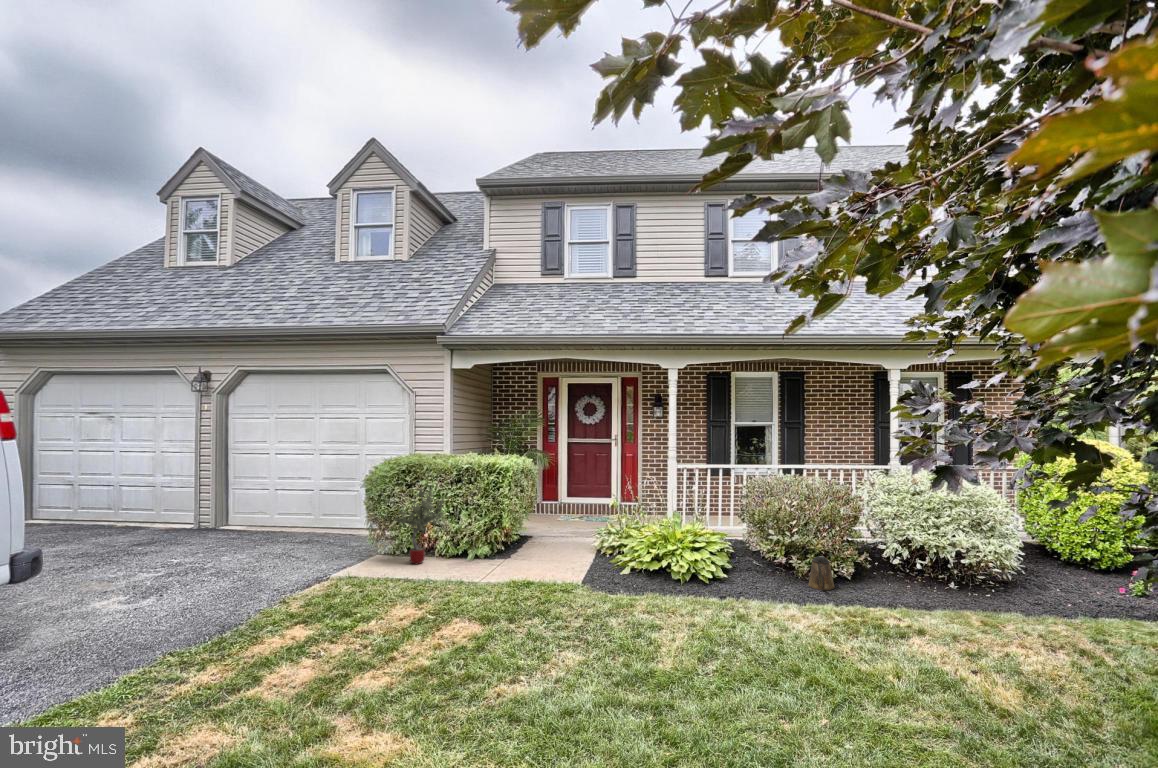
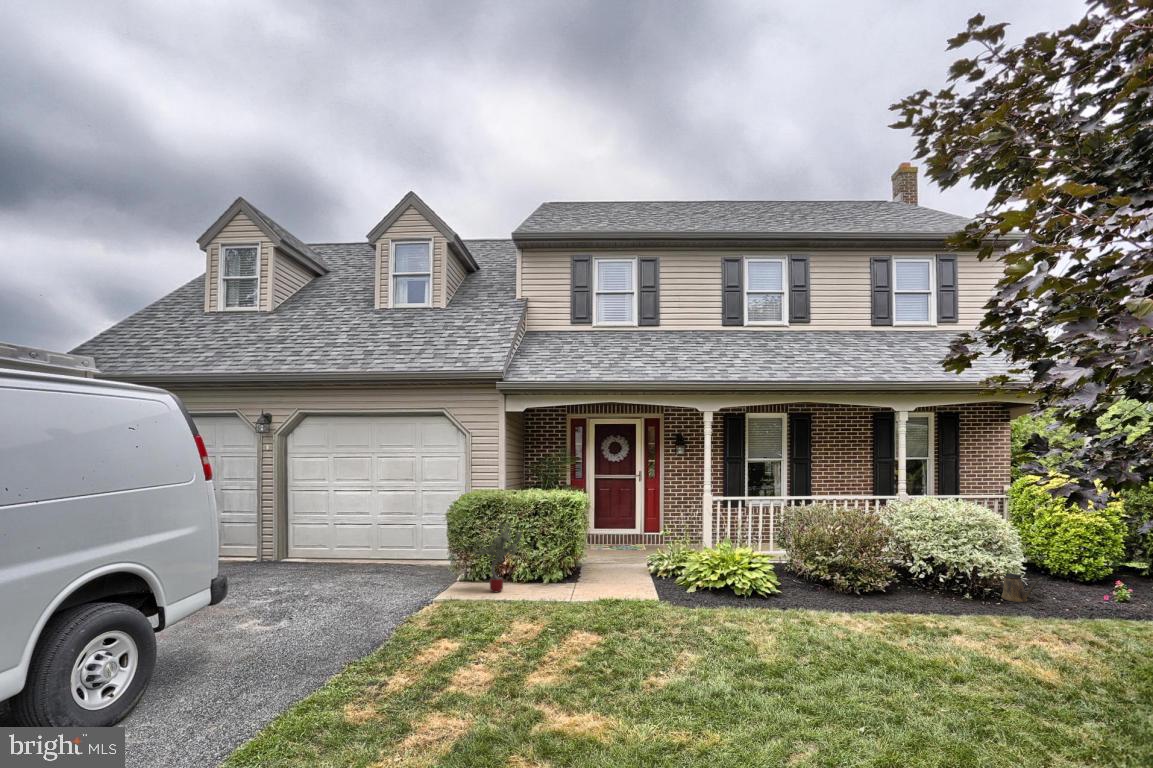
watering can: present [808,556,835,590] -> present [999,573,1043,602]

